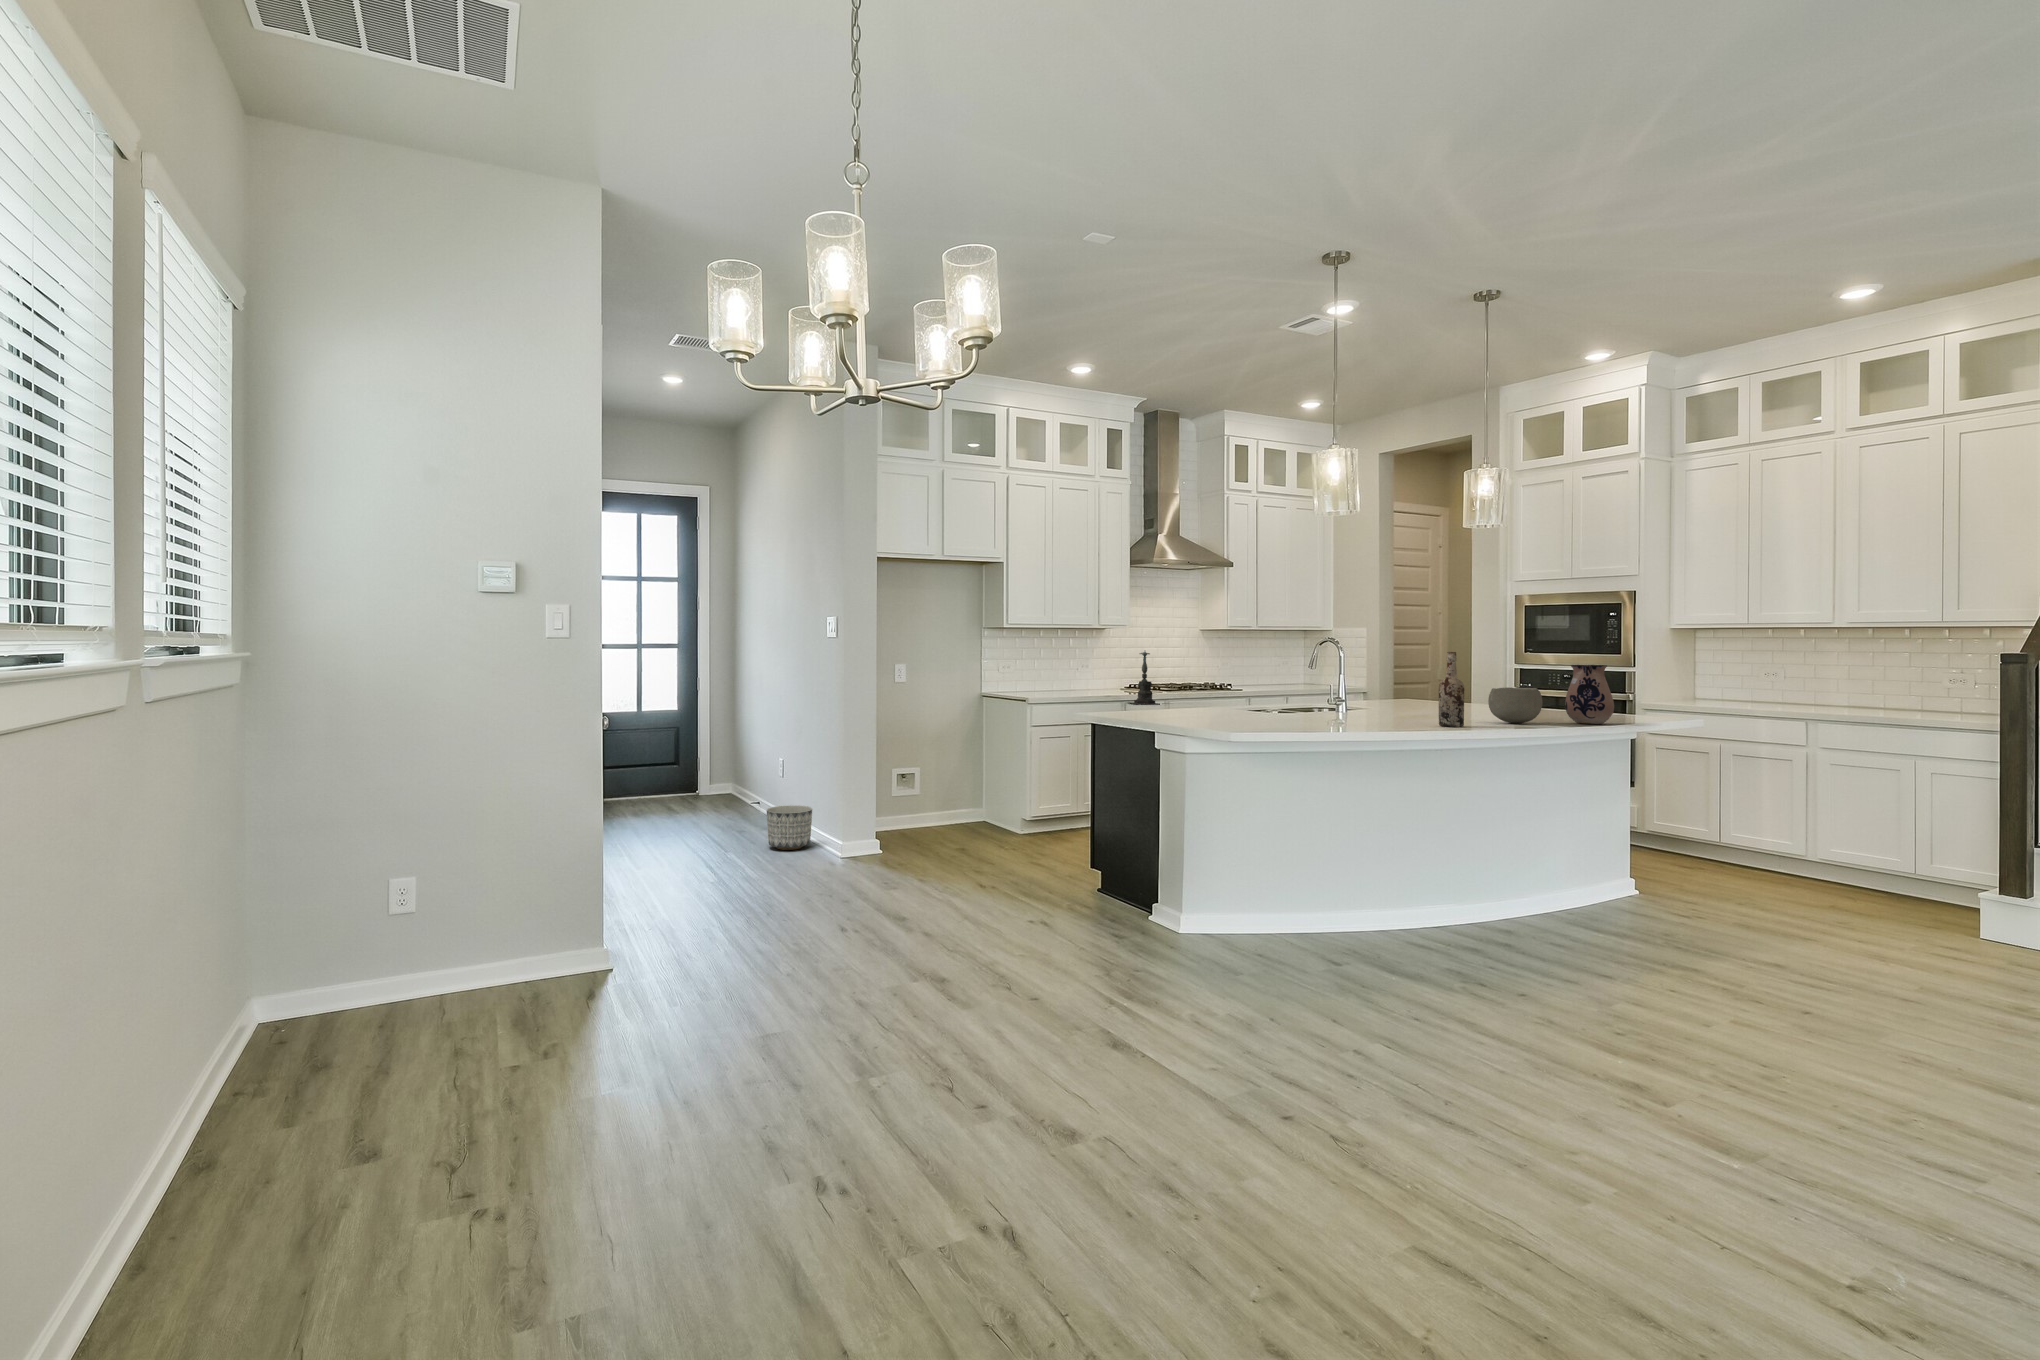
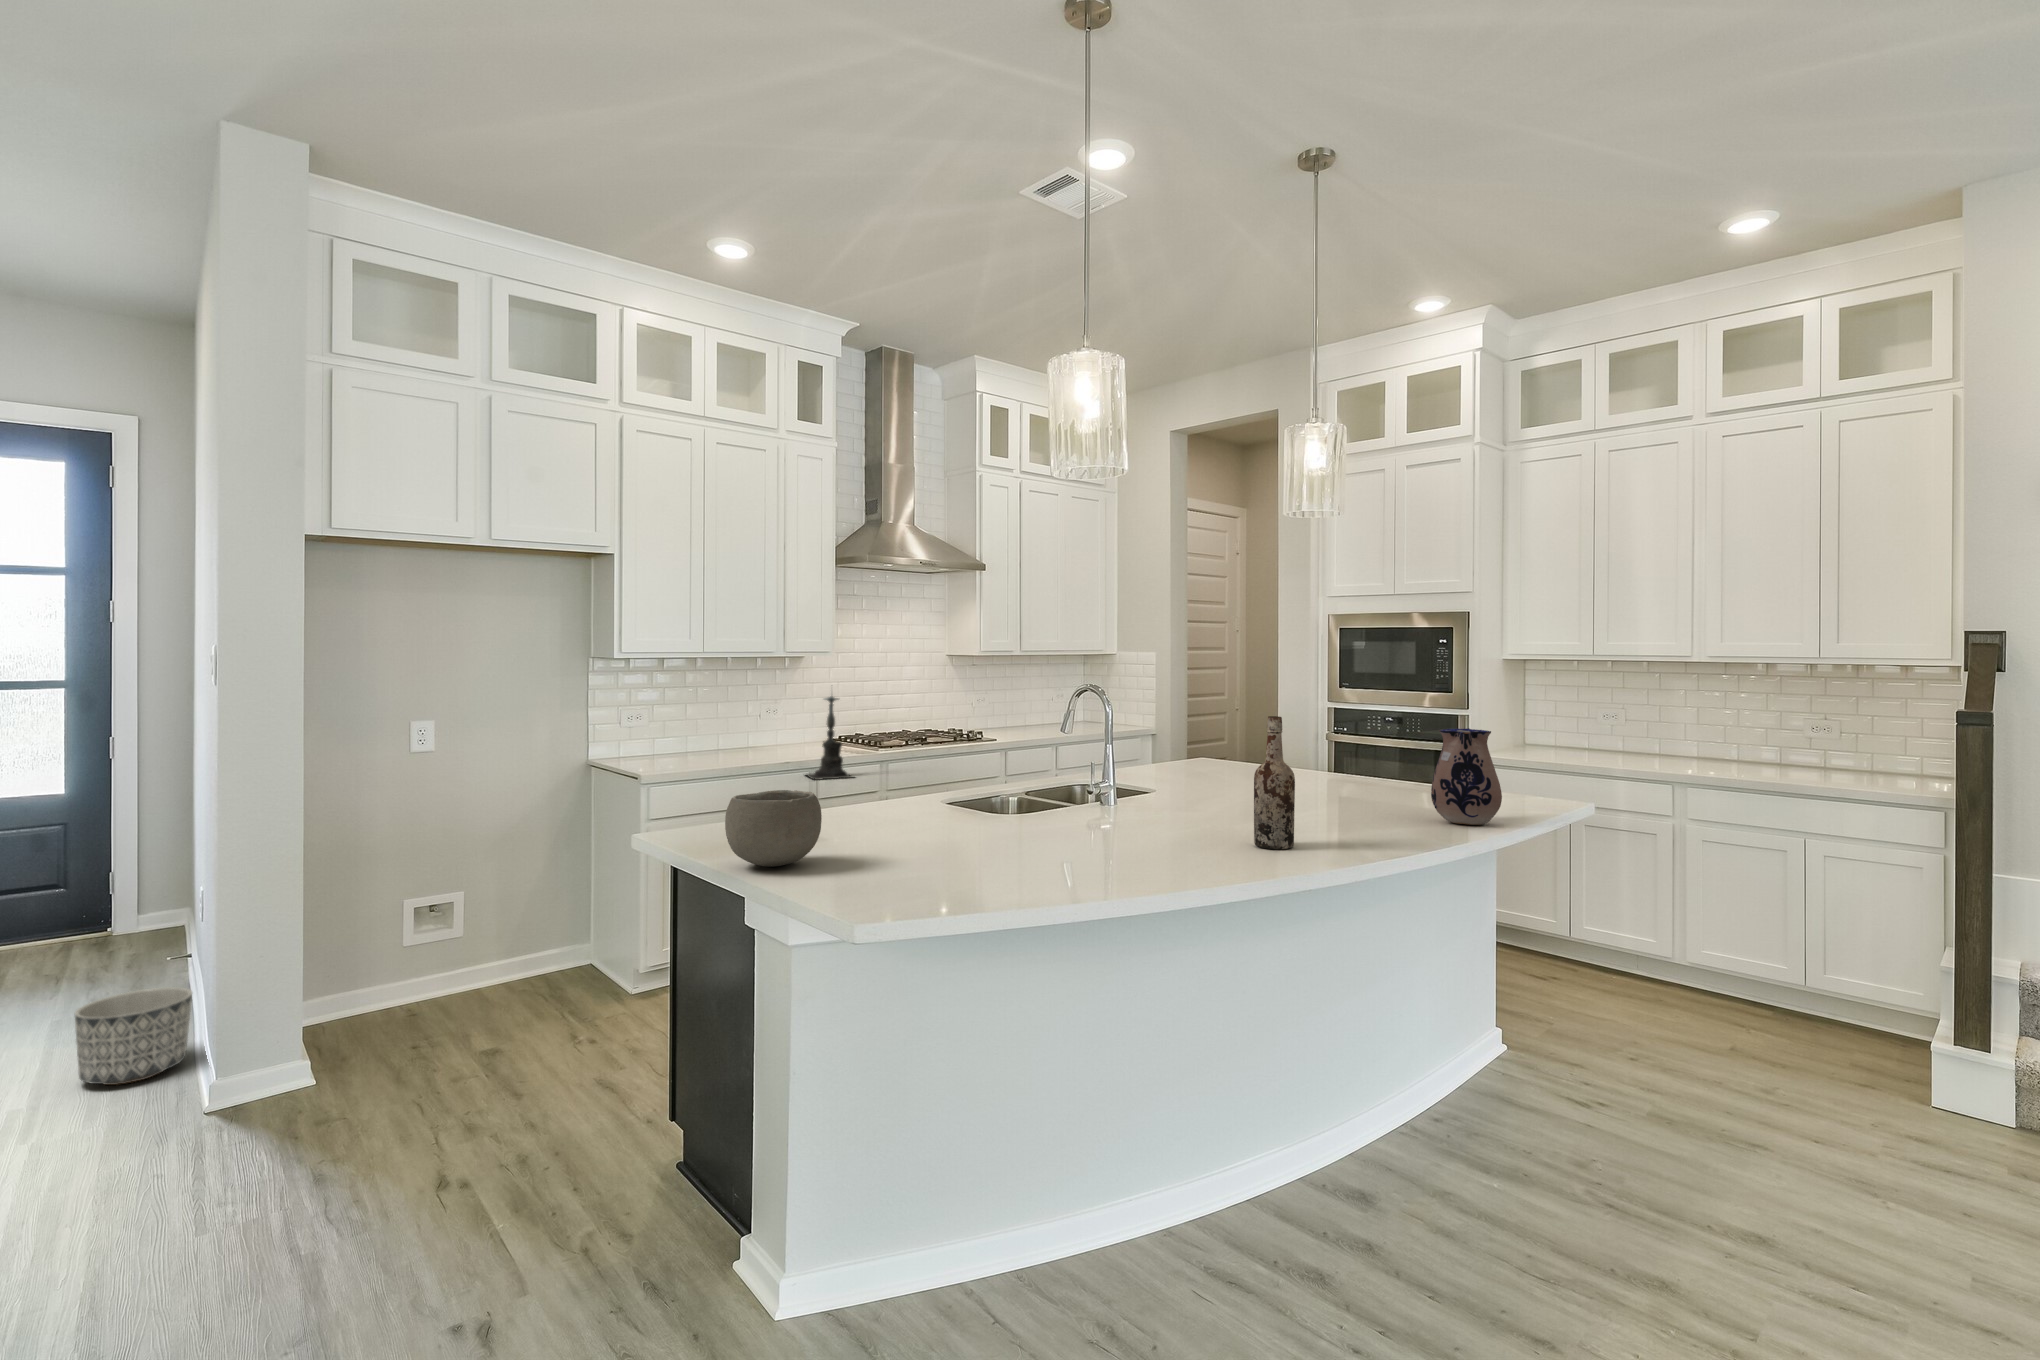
bowl: present [1488,687,1543,723] -> present [725,790,822,867]

